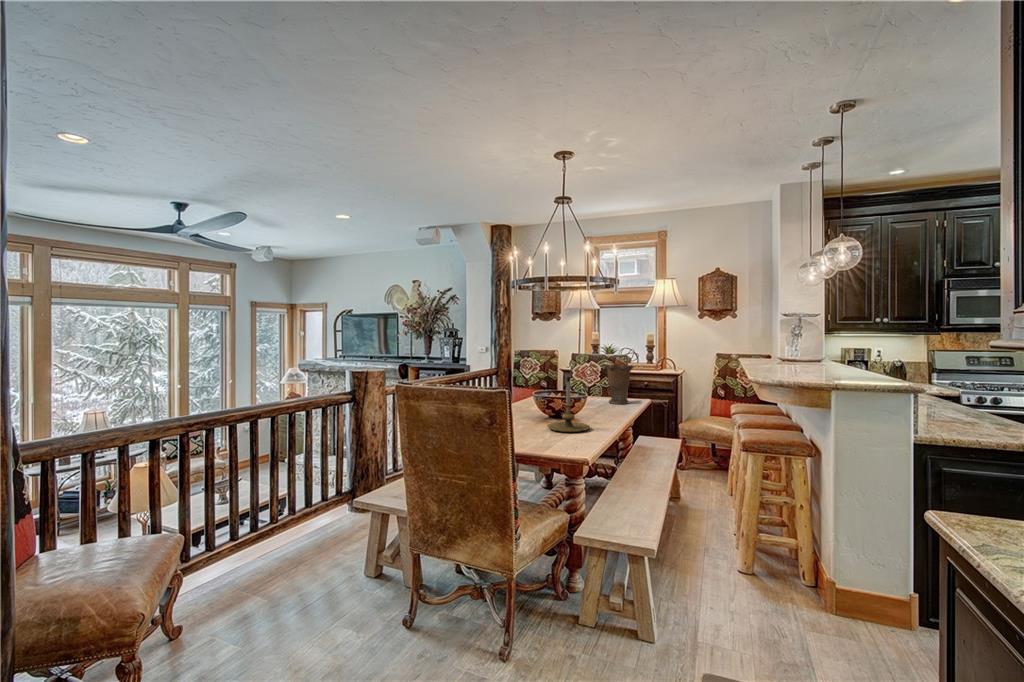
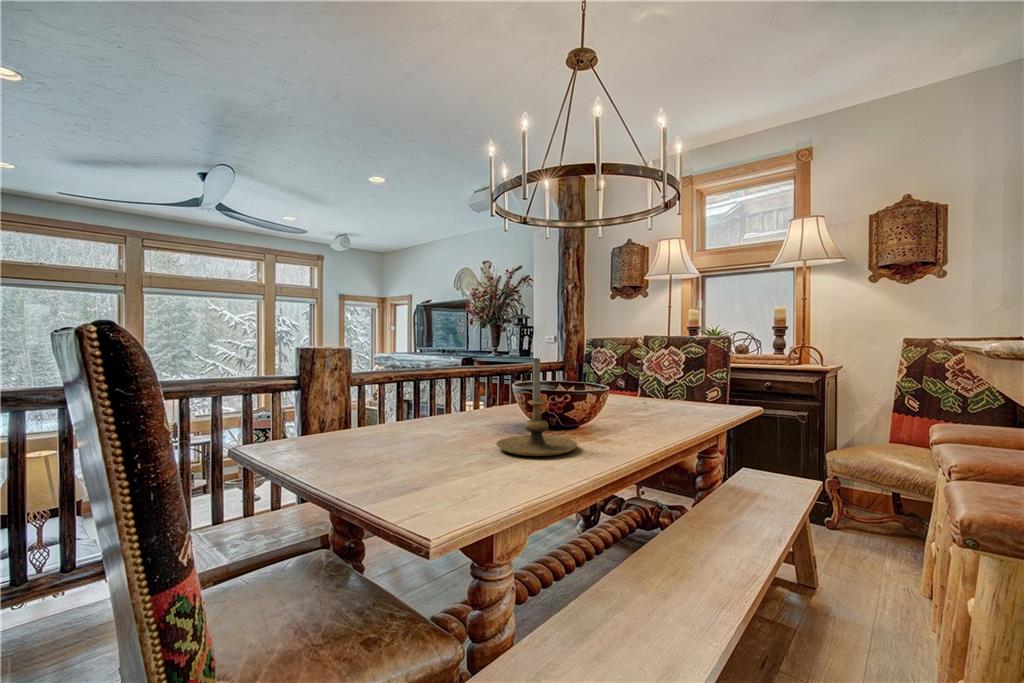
vase: present [604,364,633,404] -> none [672,347,723,413]

